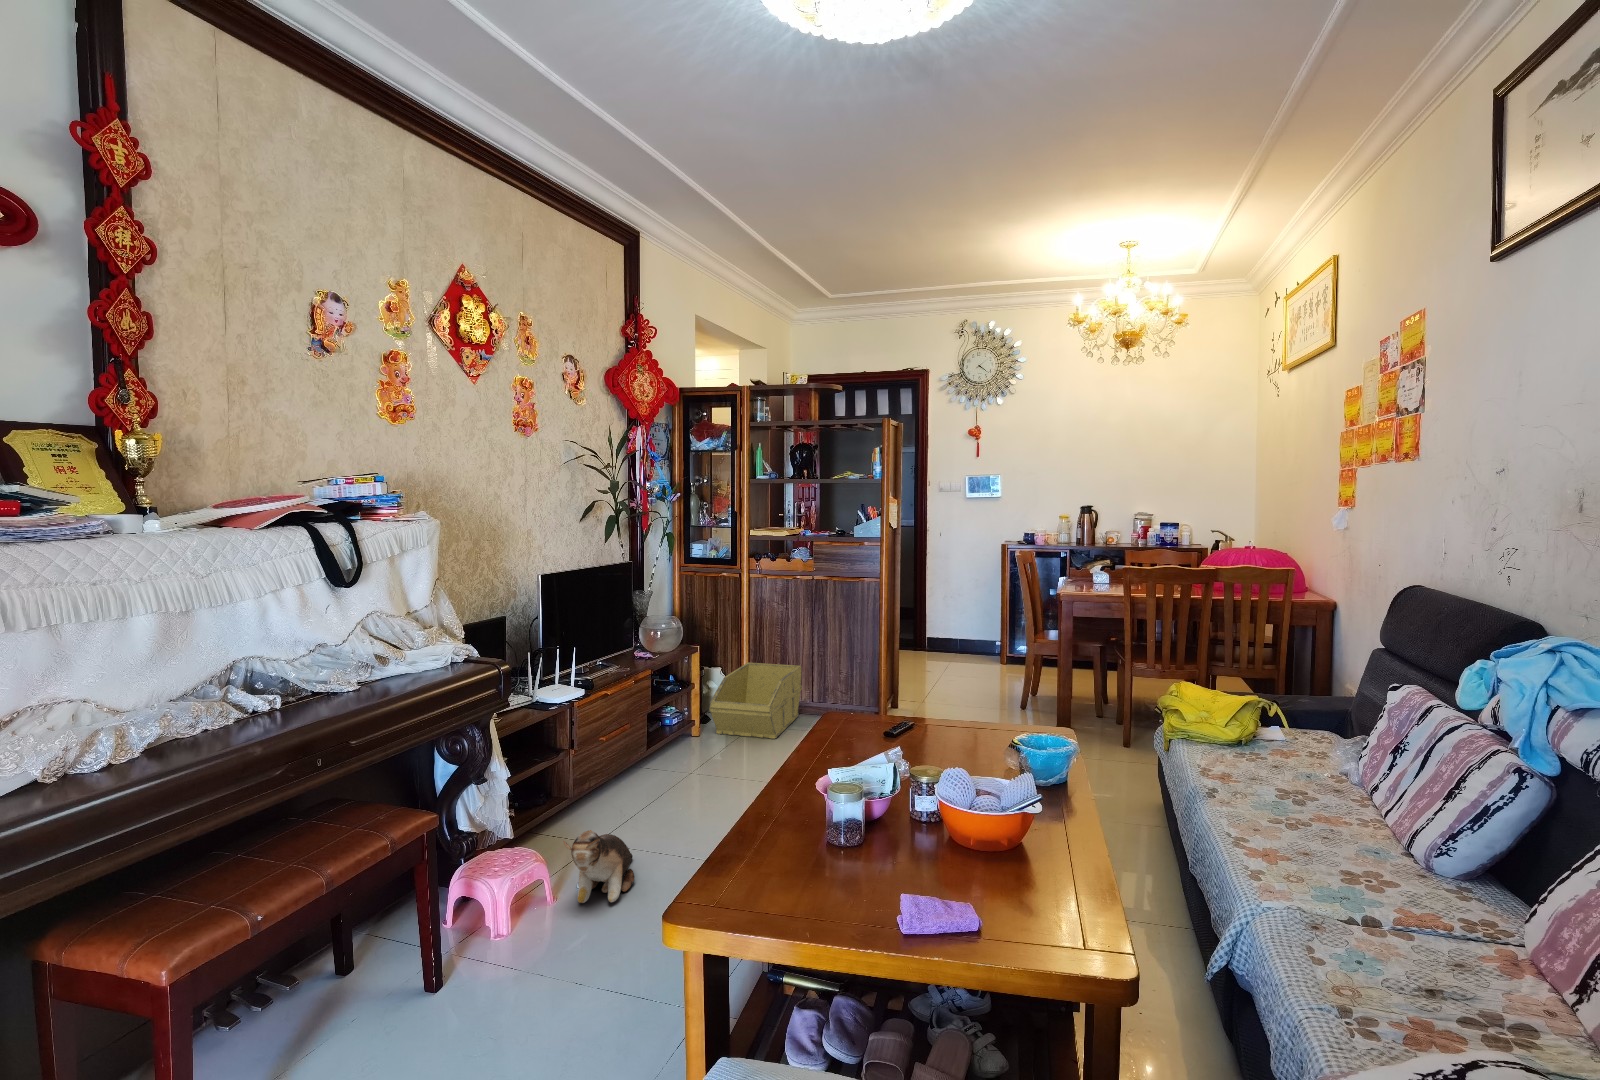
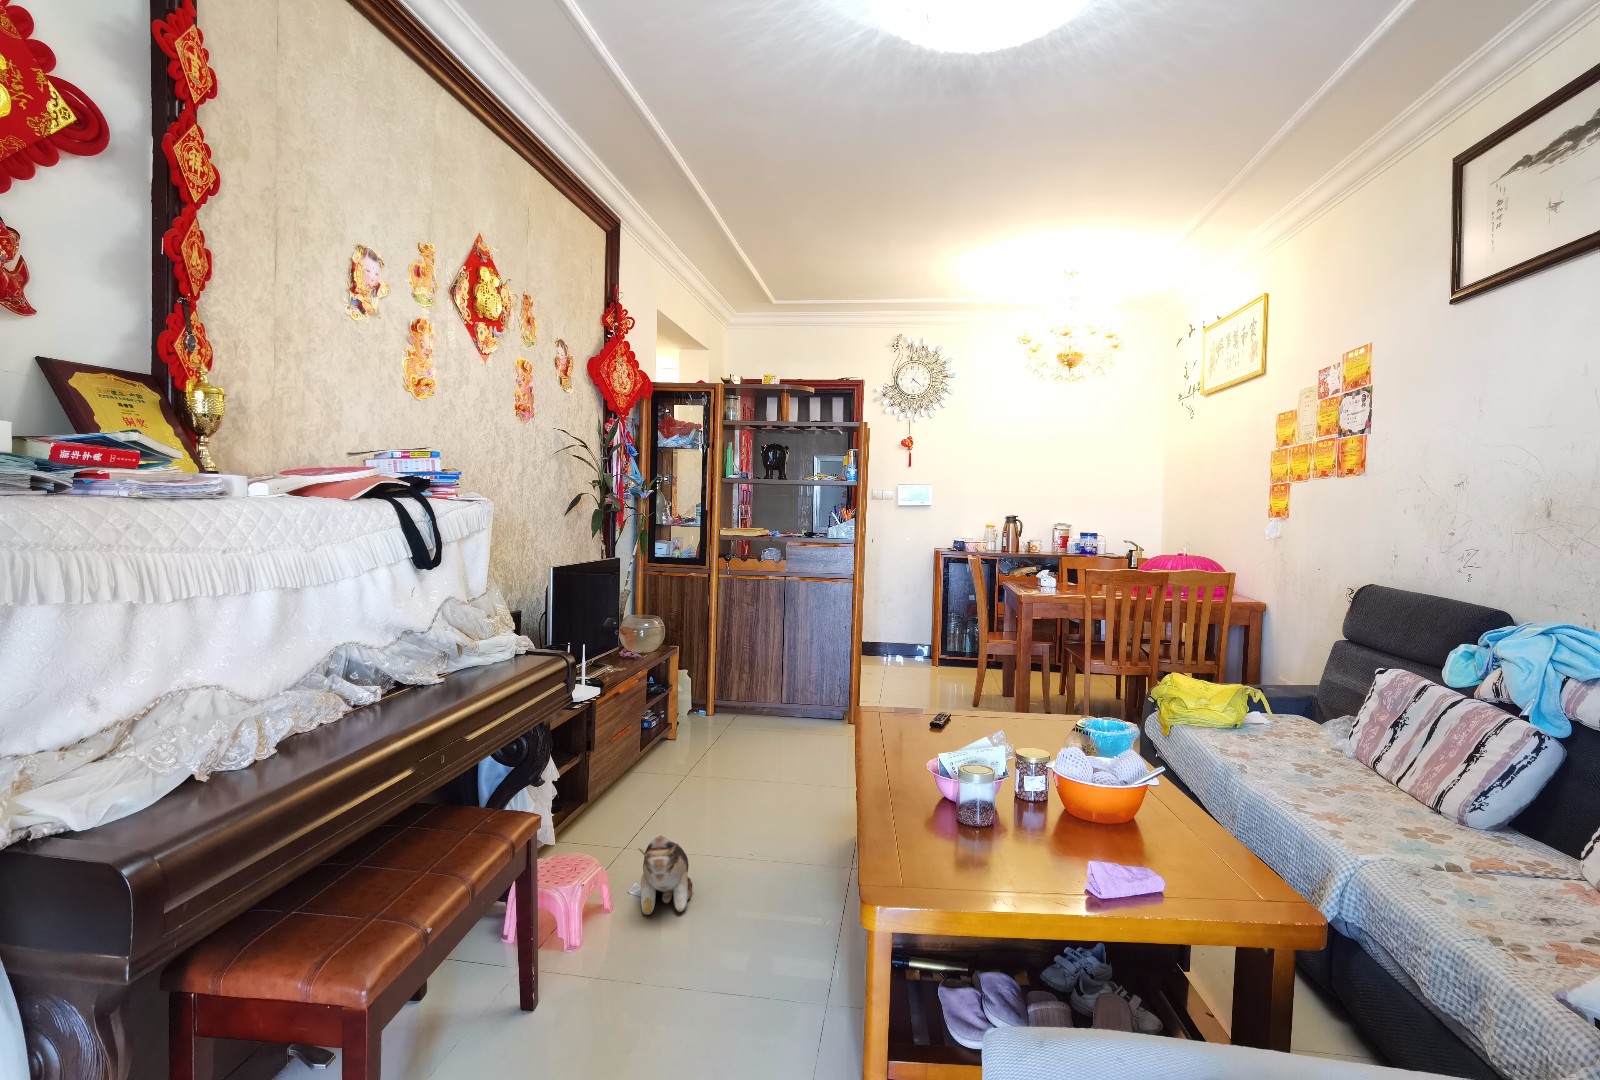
storage bin: present [709,663,802,739] -> none [688,669,769,745]

